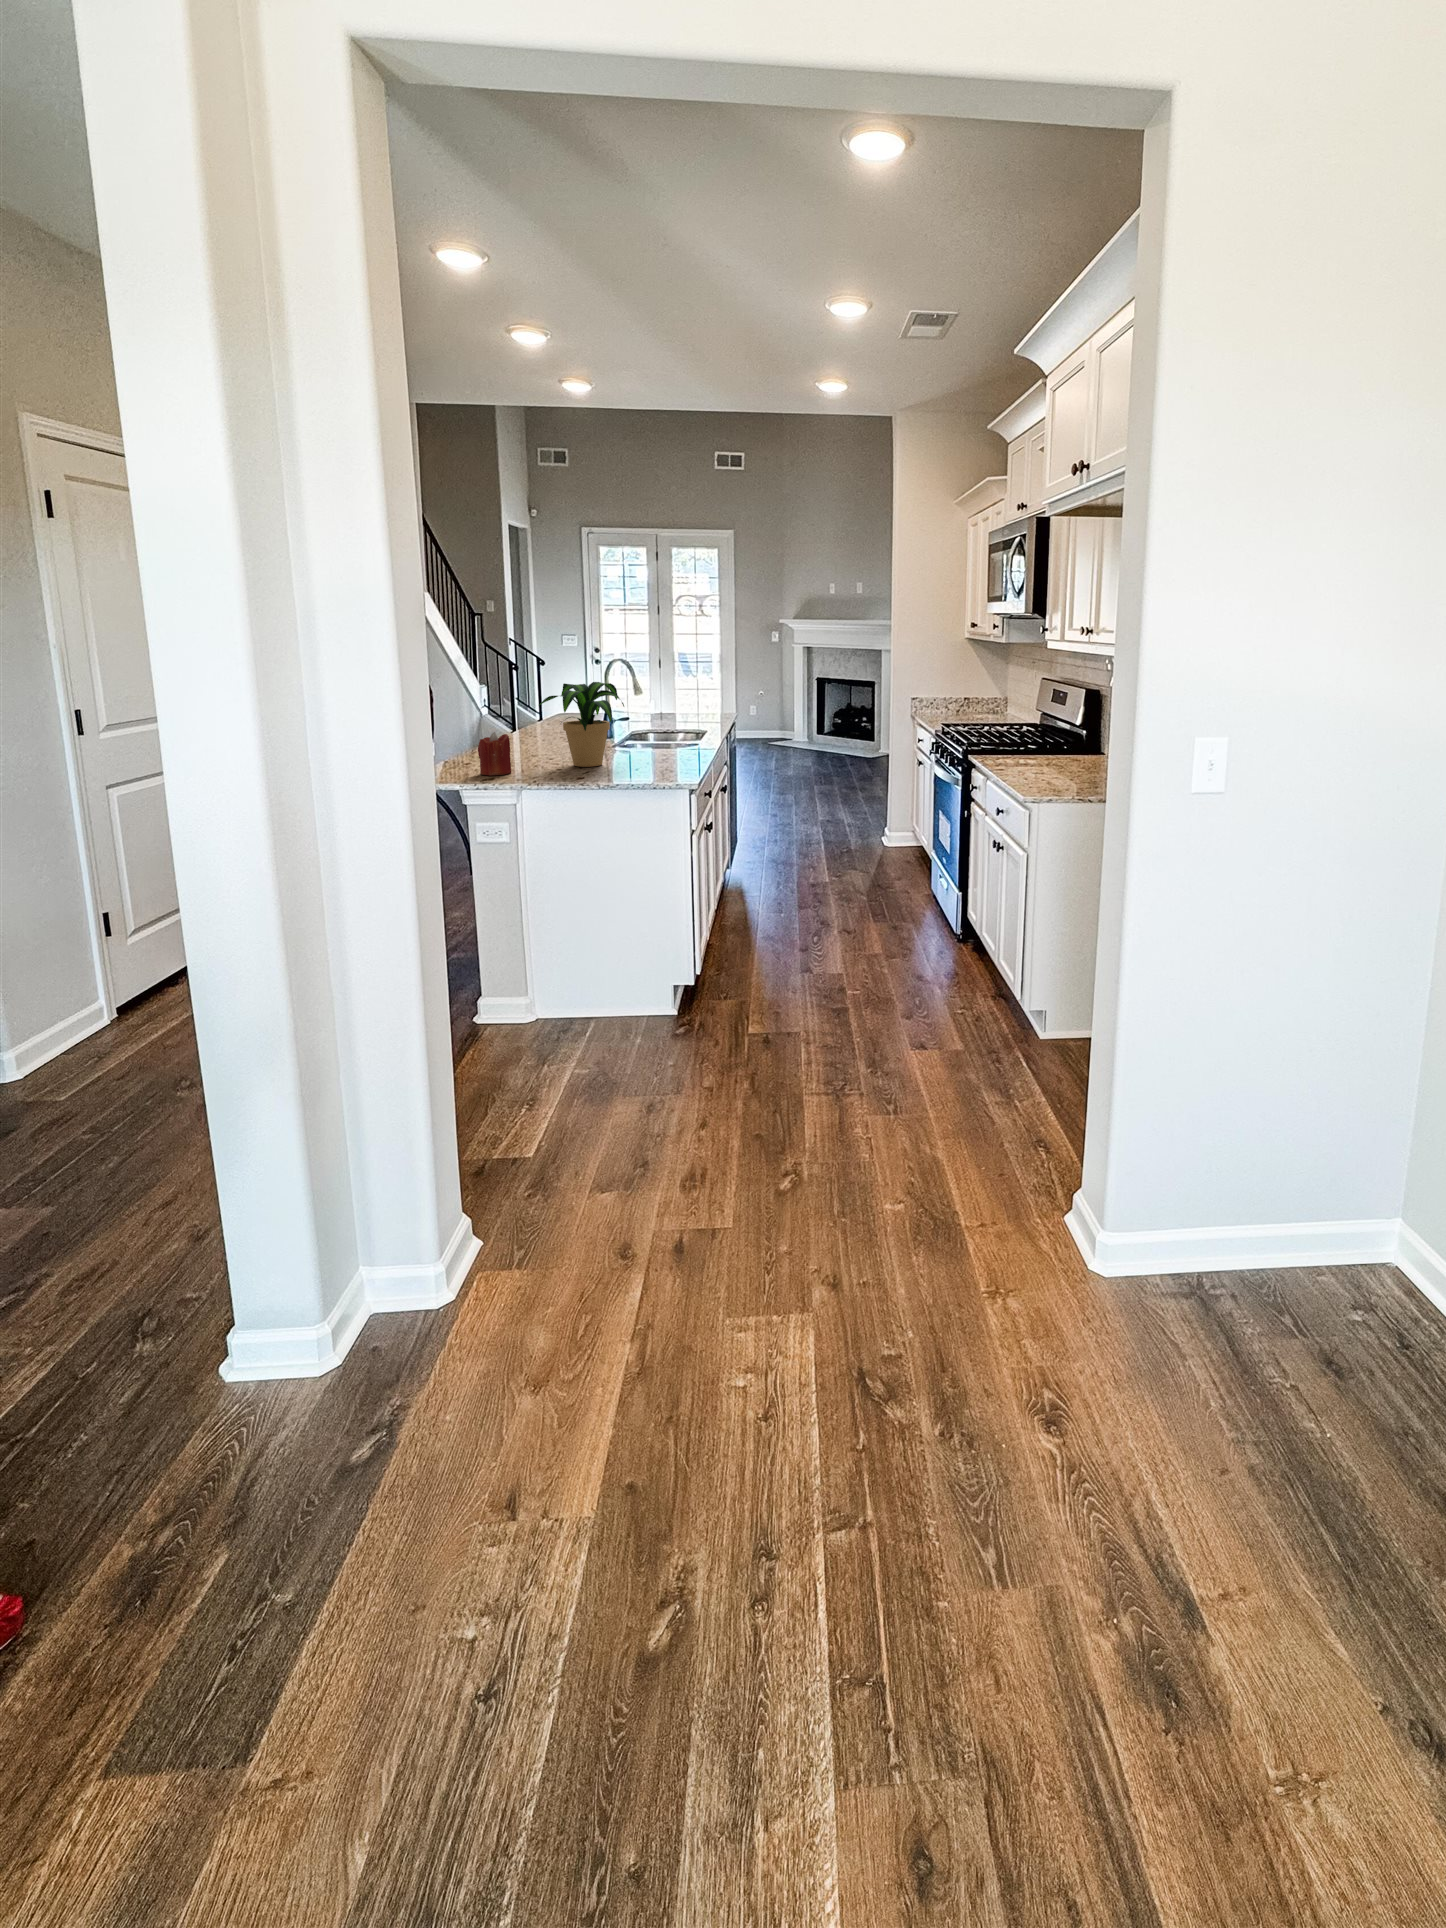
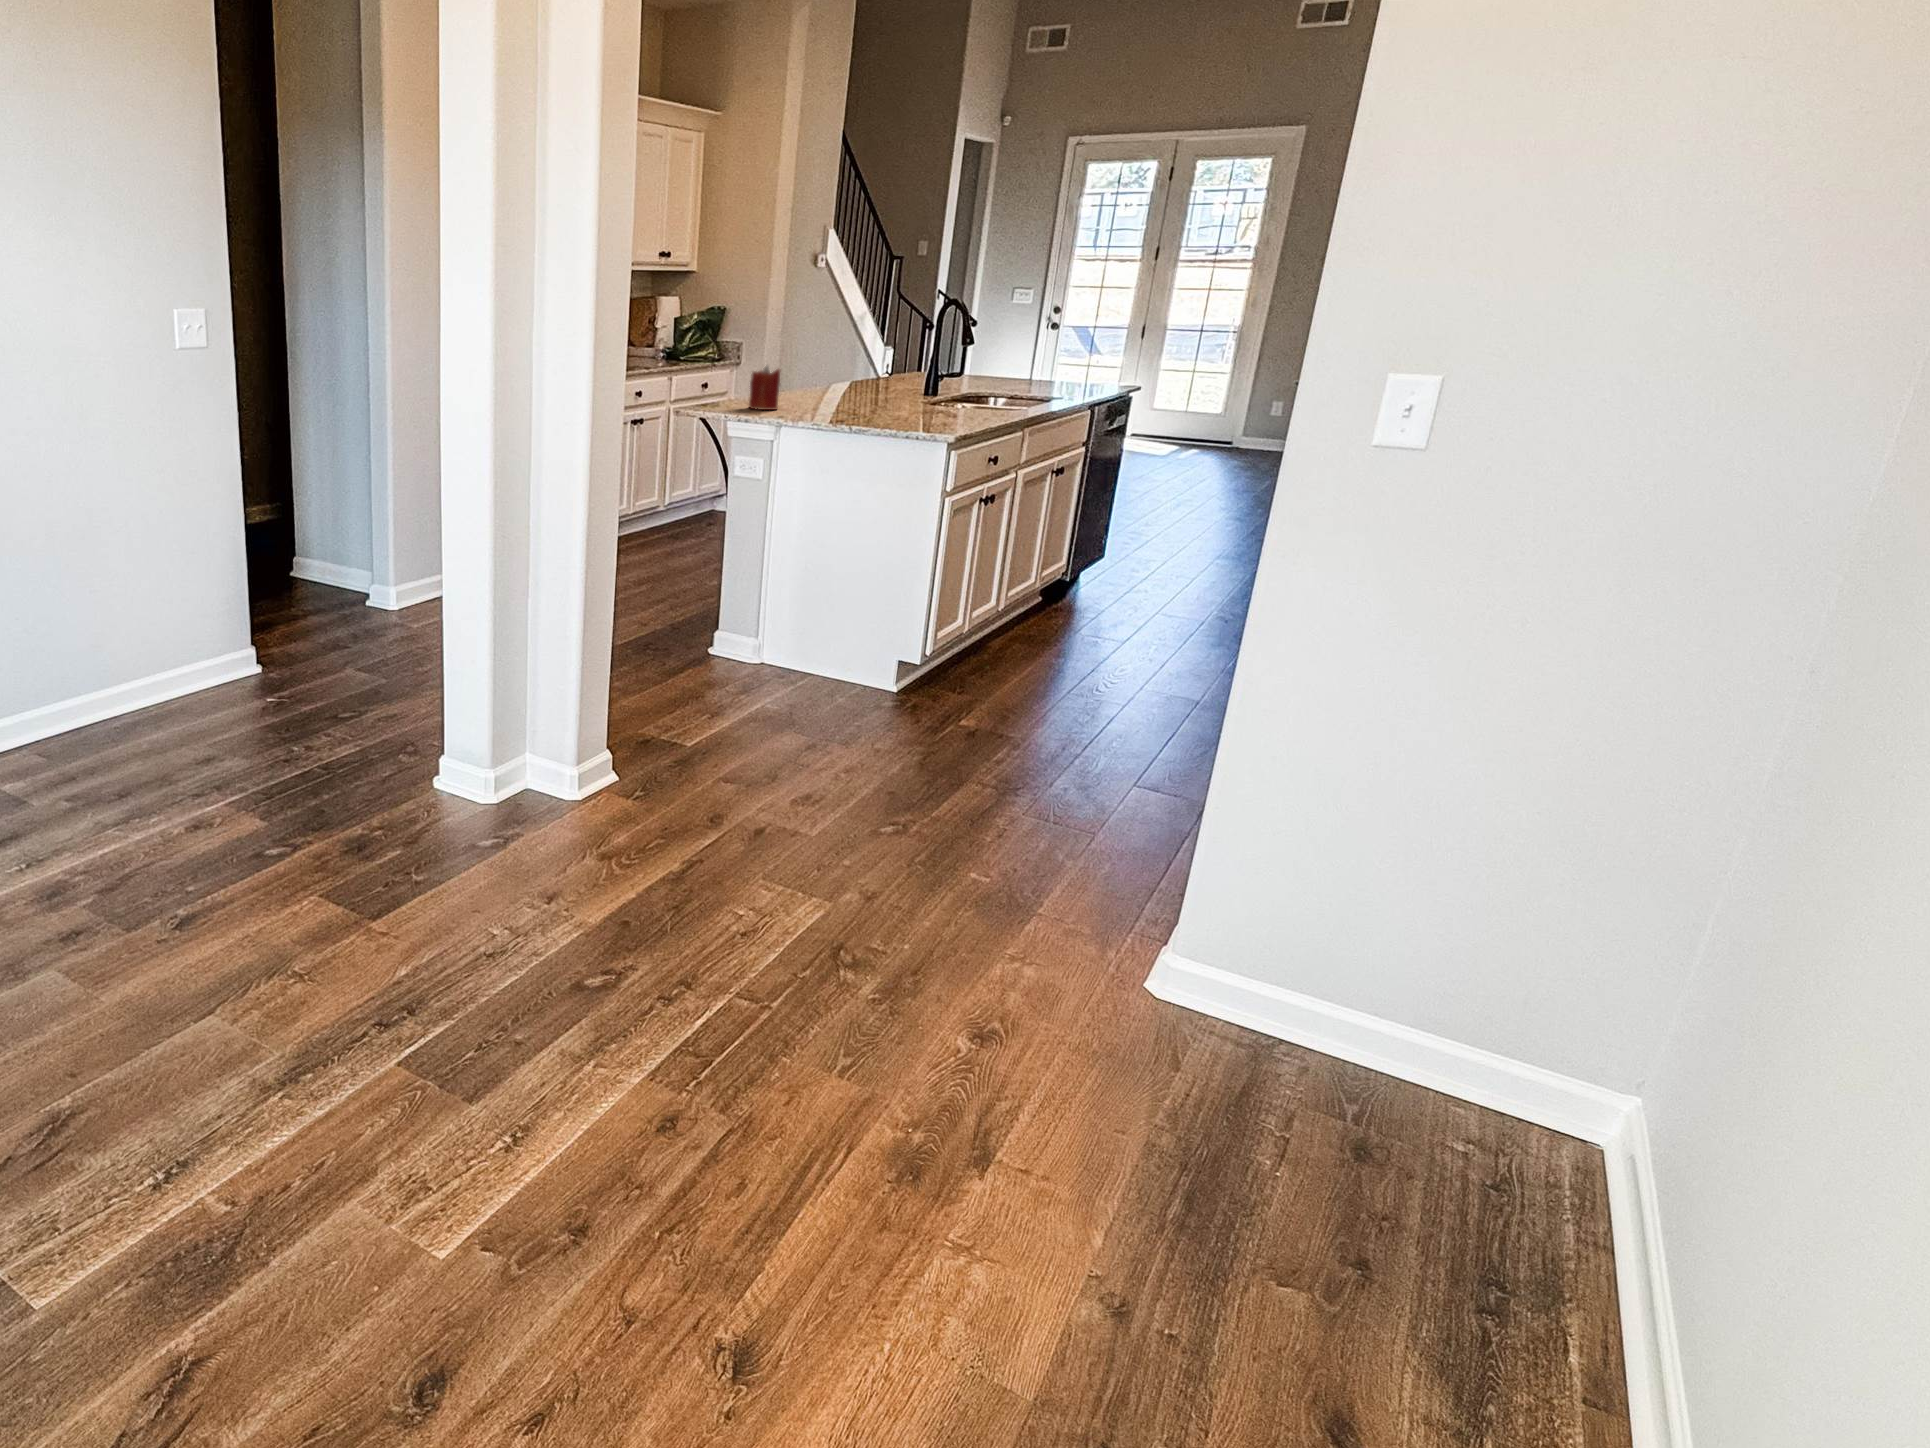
potted plant: present [541,682,624,767] -> none [816,319,913,412]

